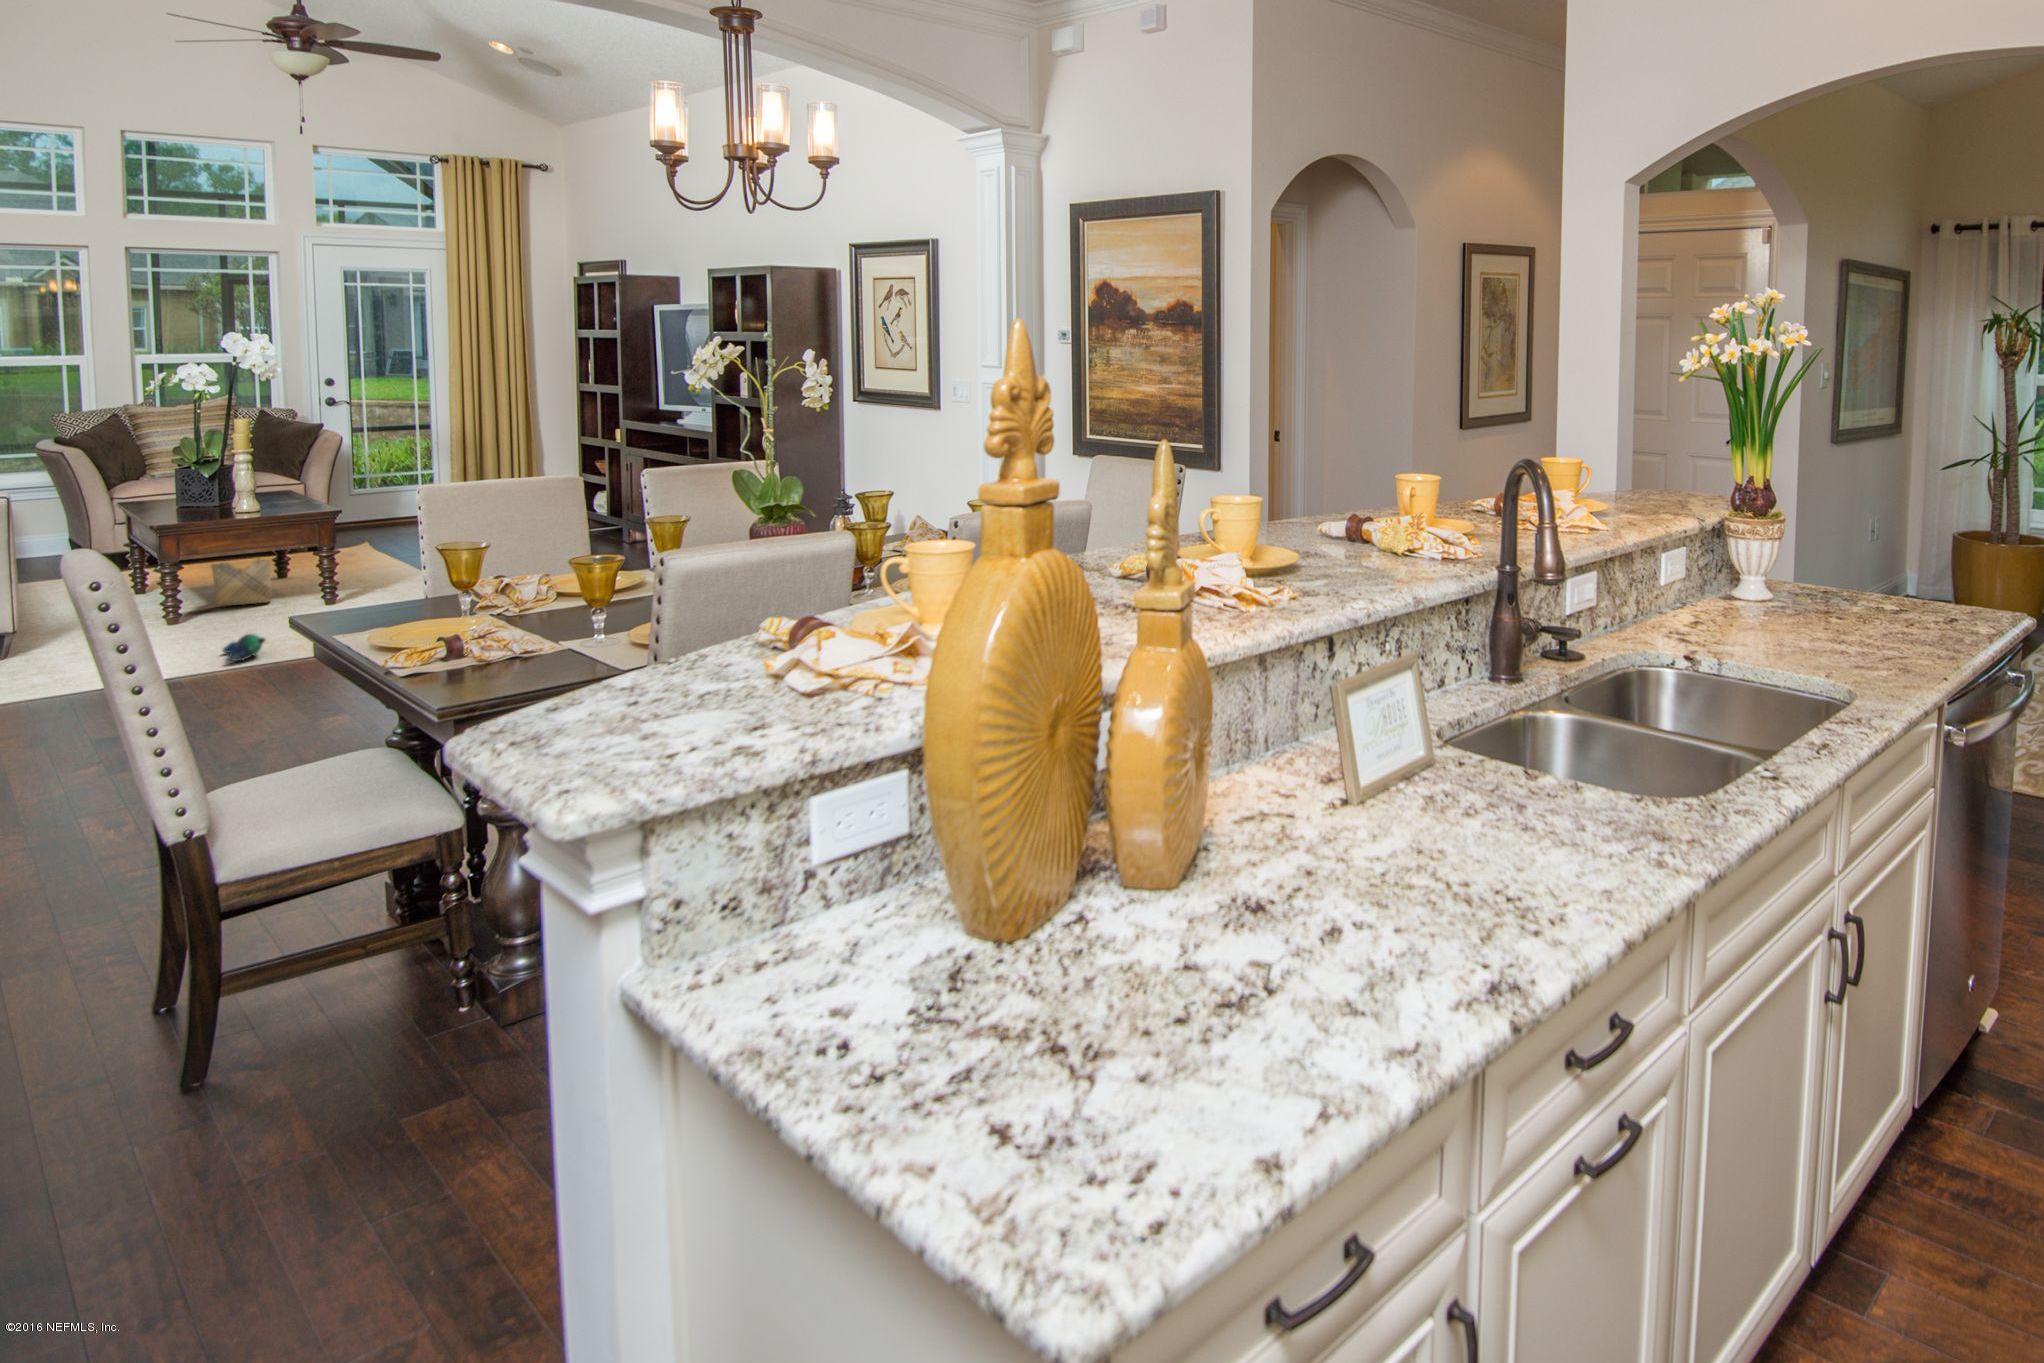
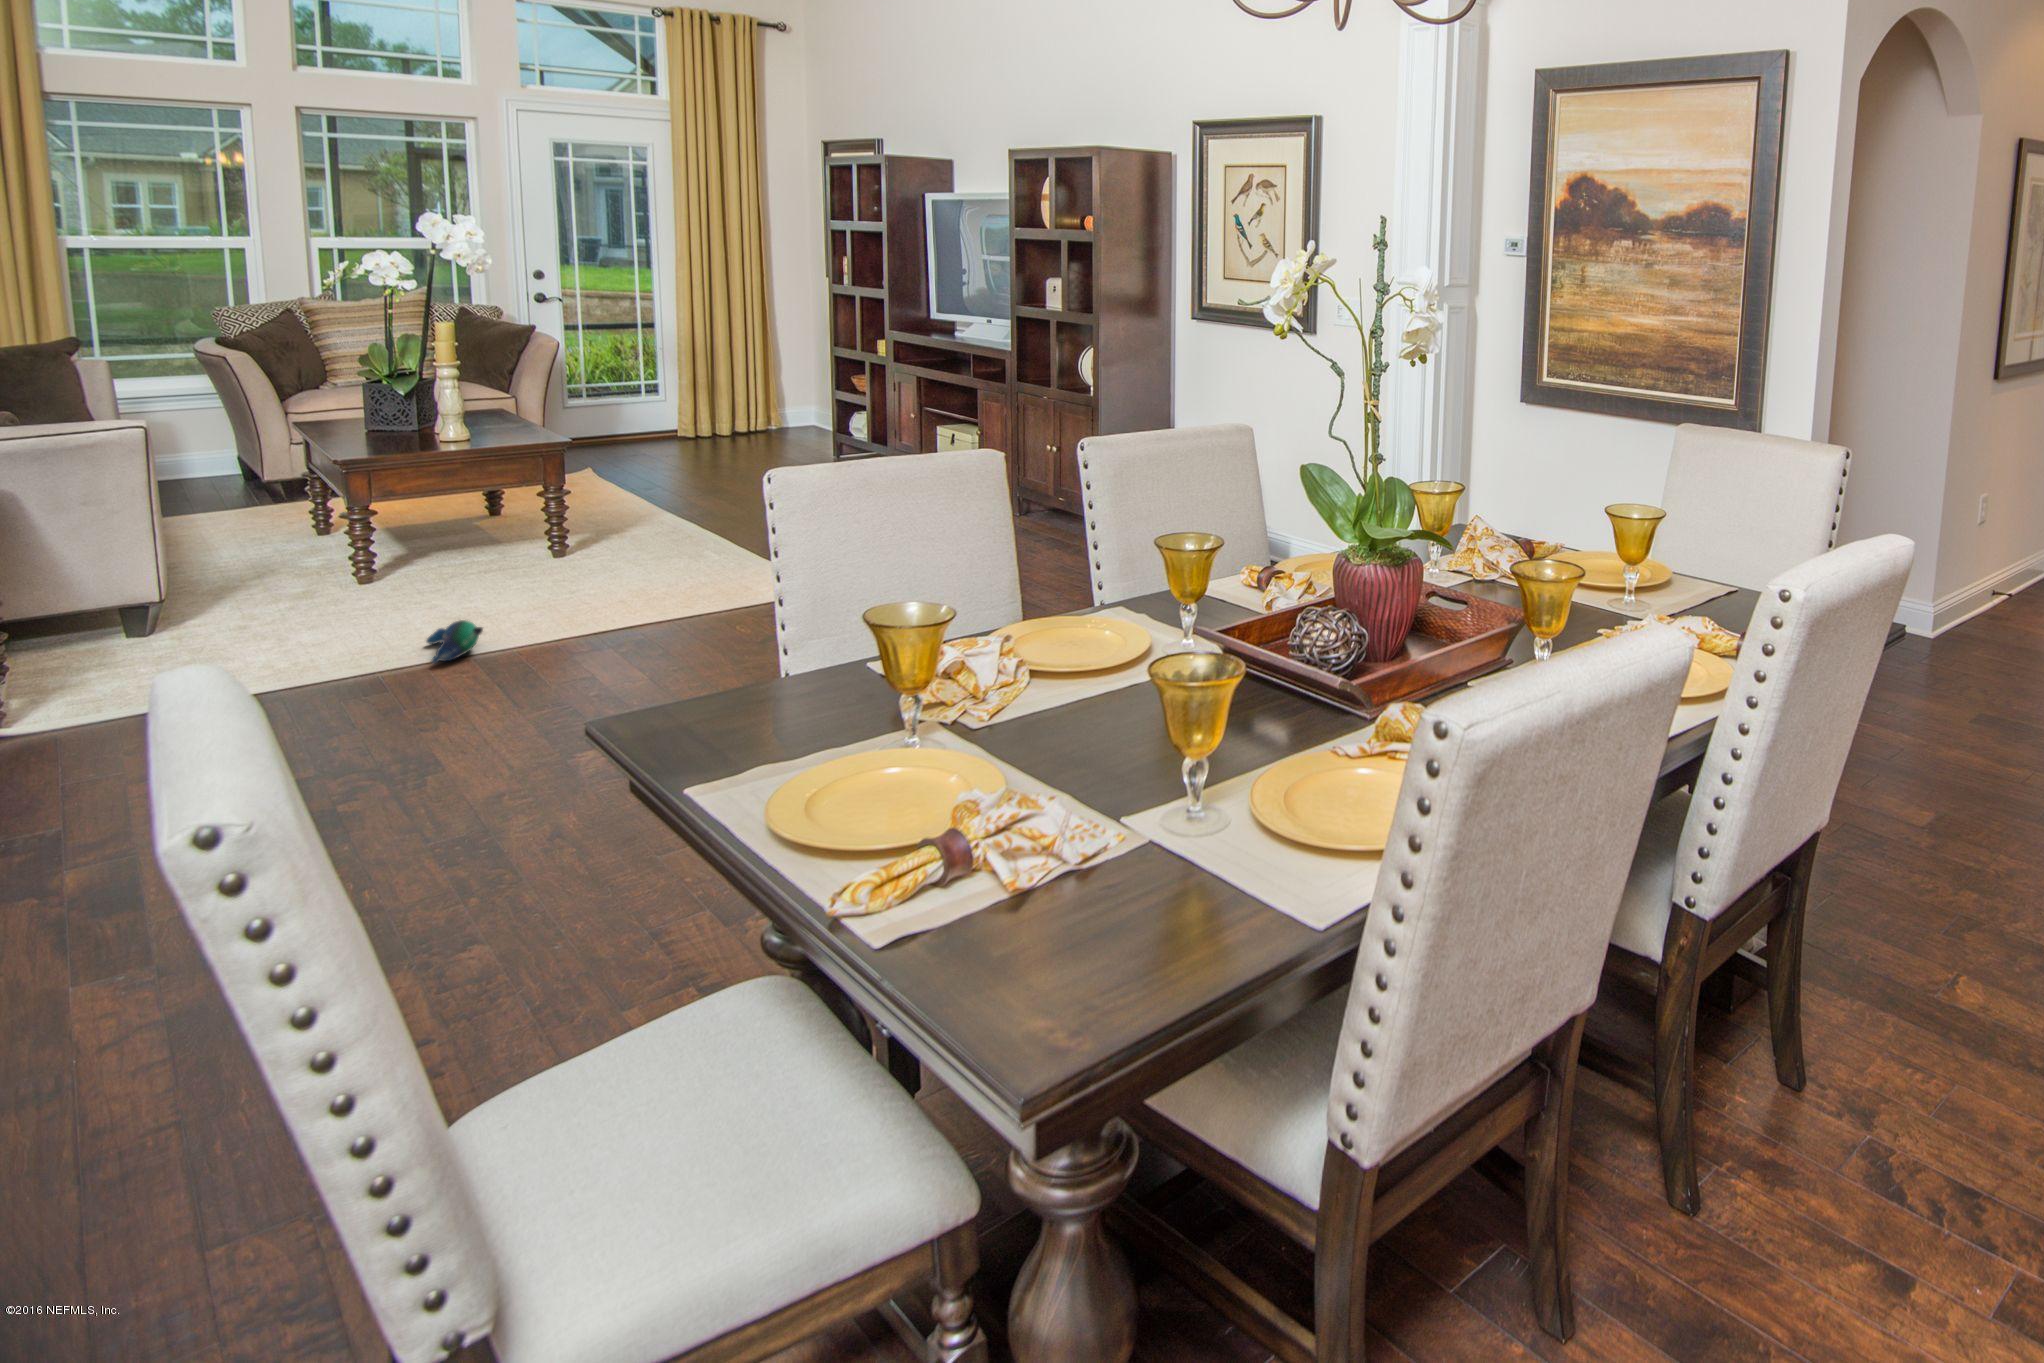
woven basket: present [211,556,272,606] -> none [406,472,481,559]

